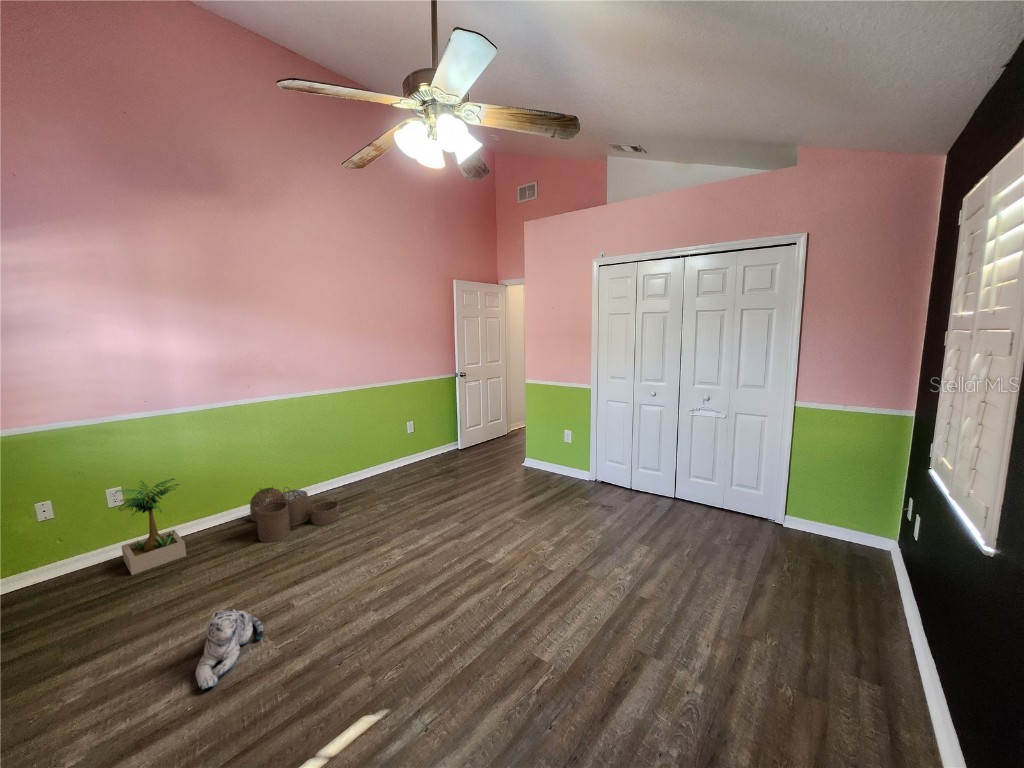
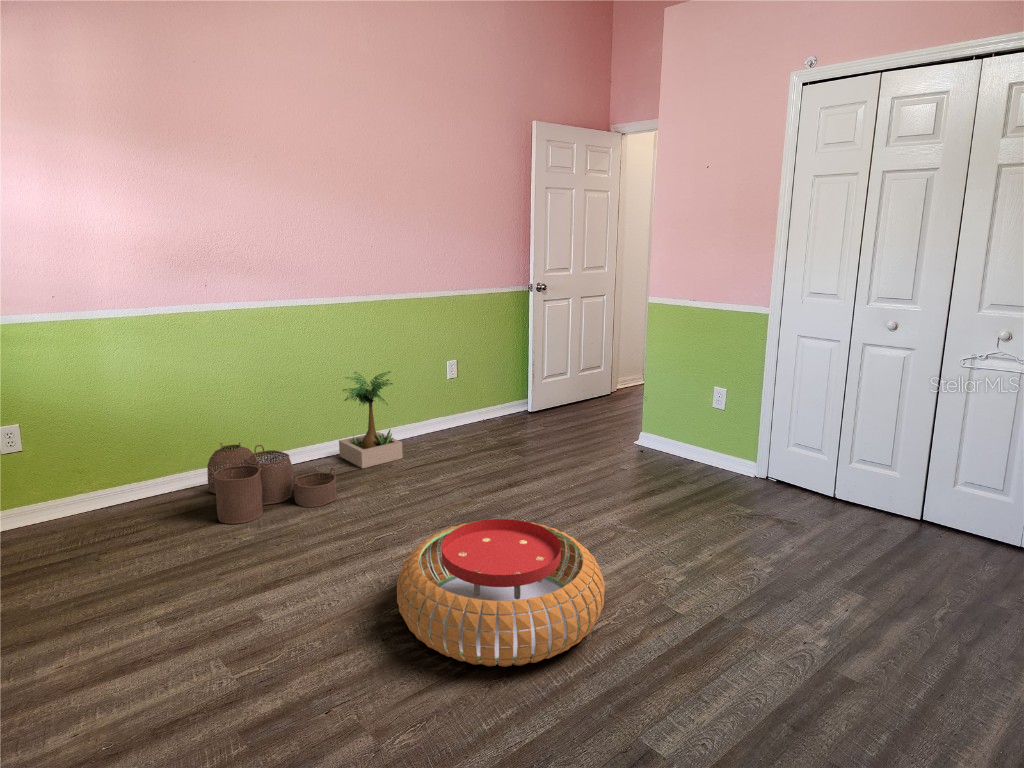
potted plant: present [115,478,186,575] -> present [339,371,403,468]
pouf: none [383,524,508,619] -> present [397,519,605,667]
plush toy: present [196,609,264,690] -> none [116,610,217,722]

